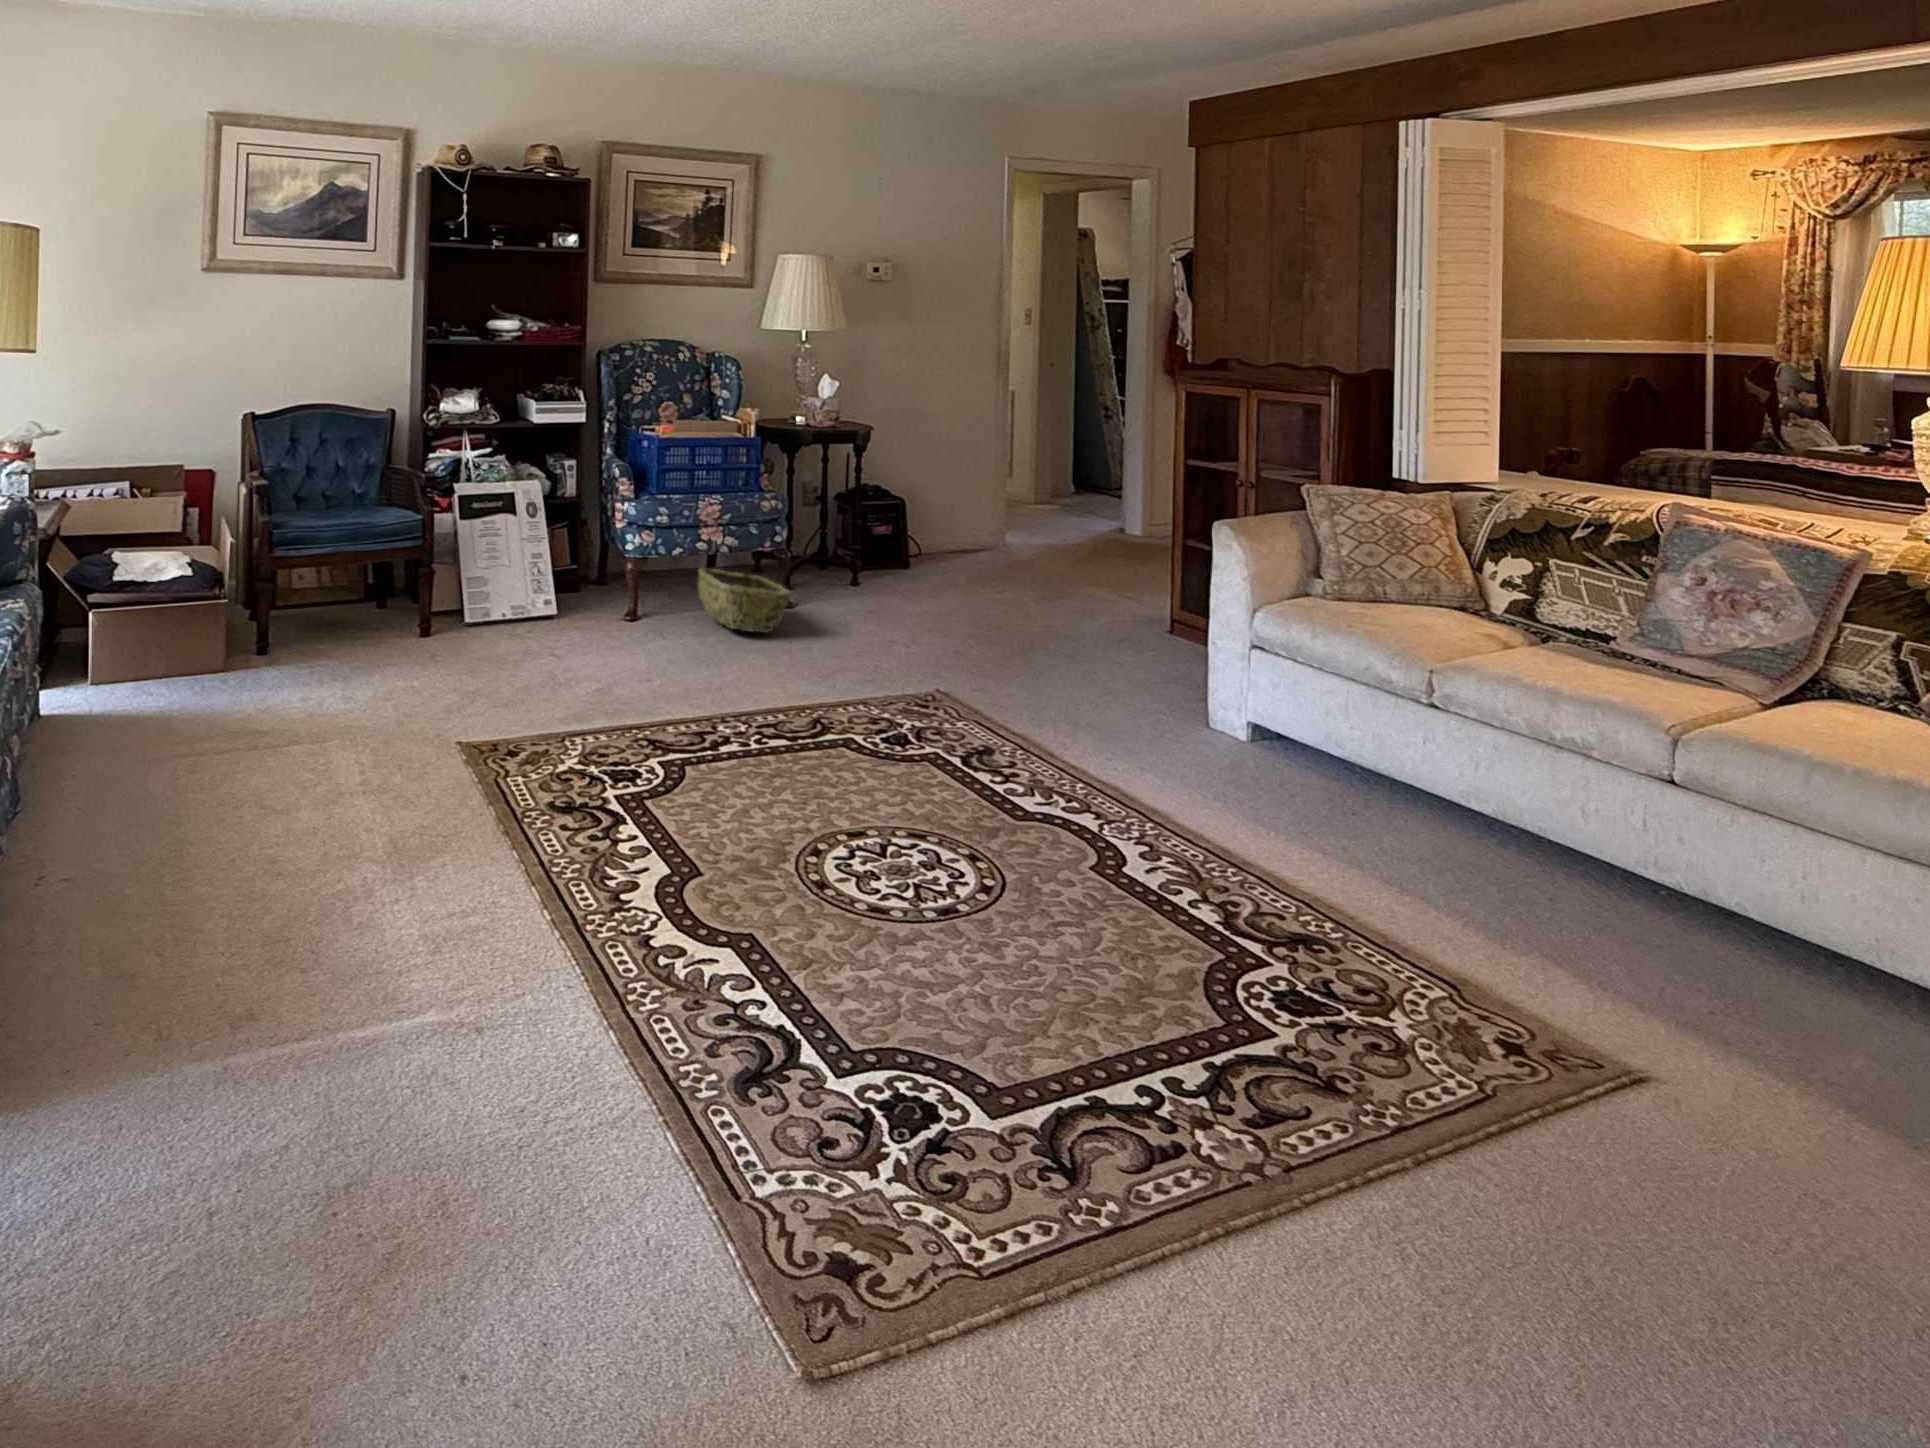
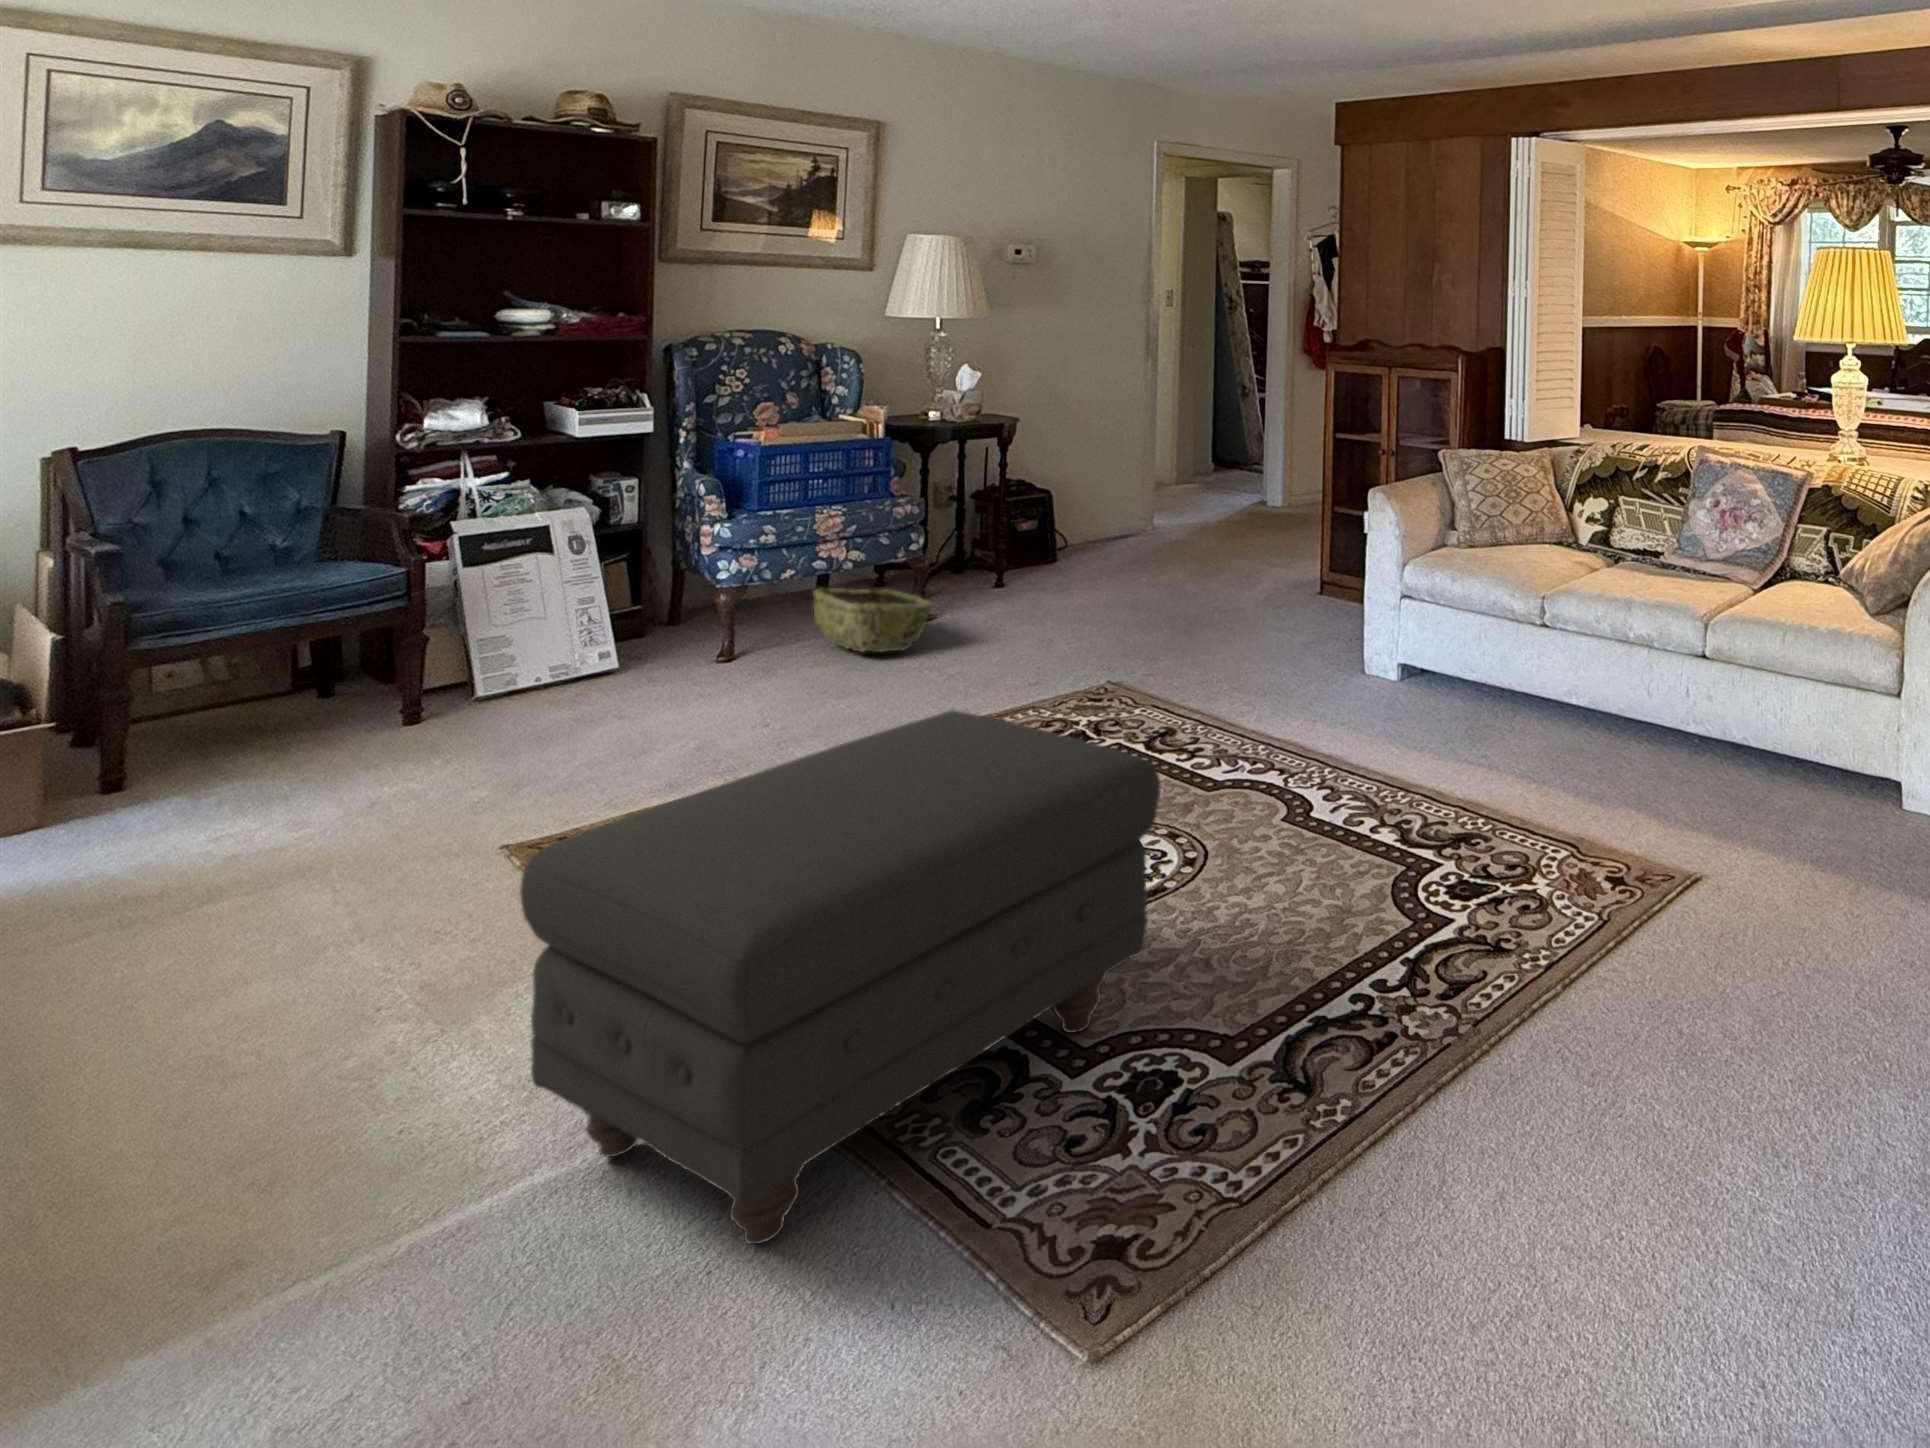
ottoman: none [415,688,934,1140] -> present [520,710,1160,1244]

